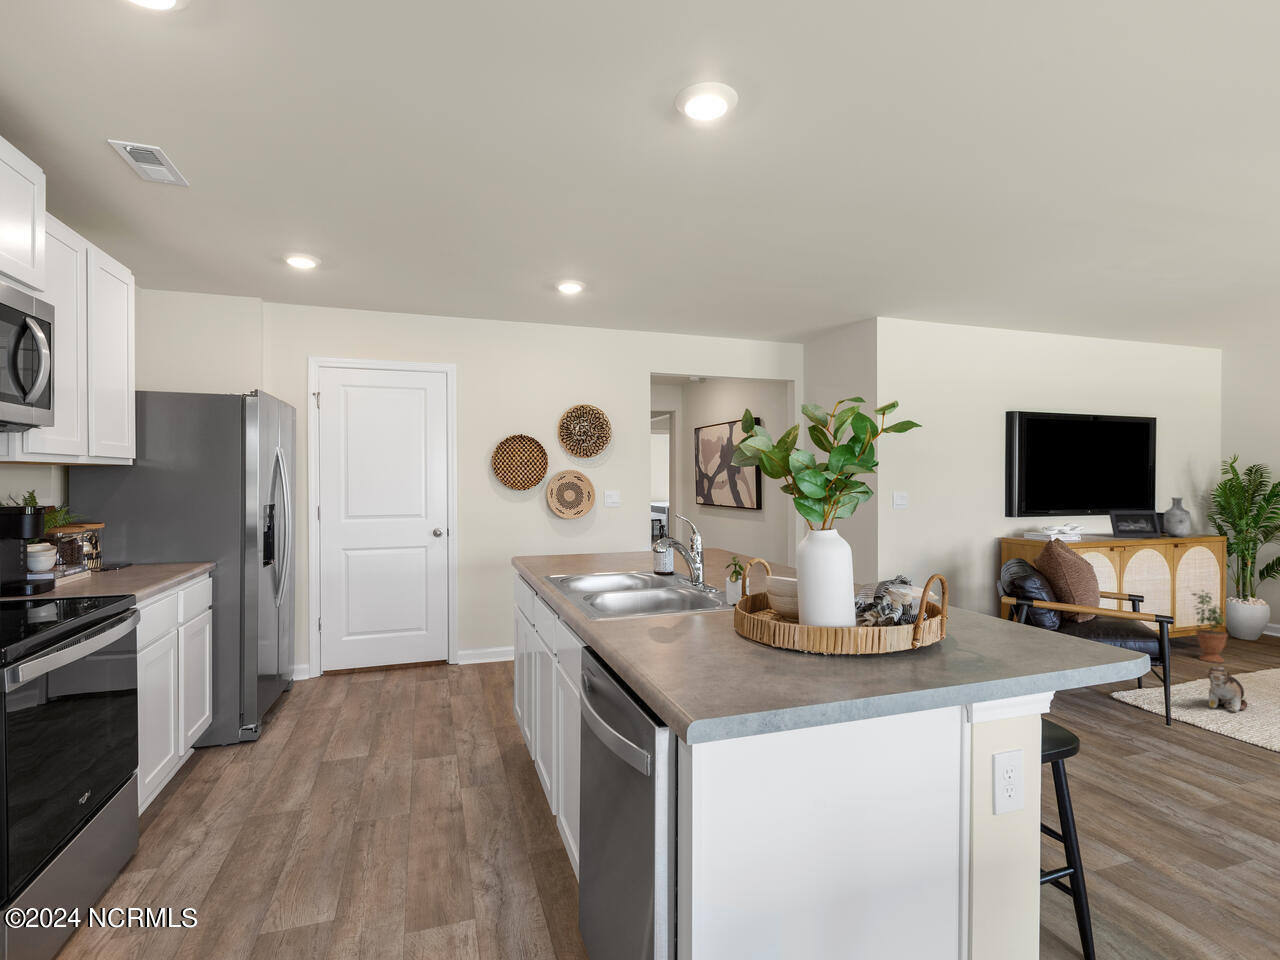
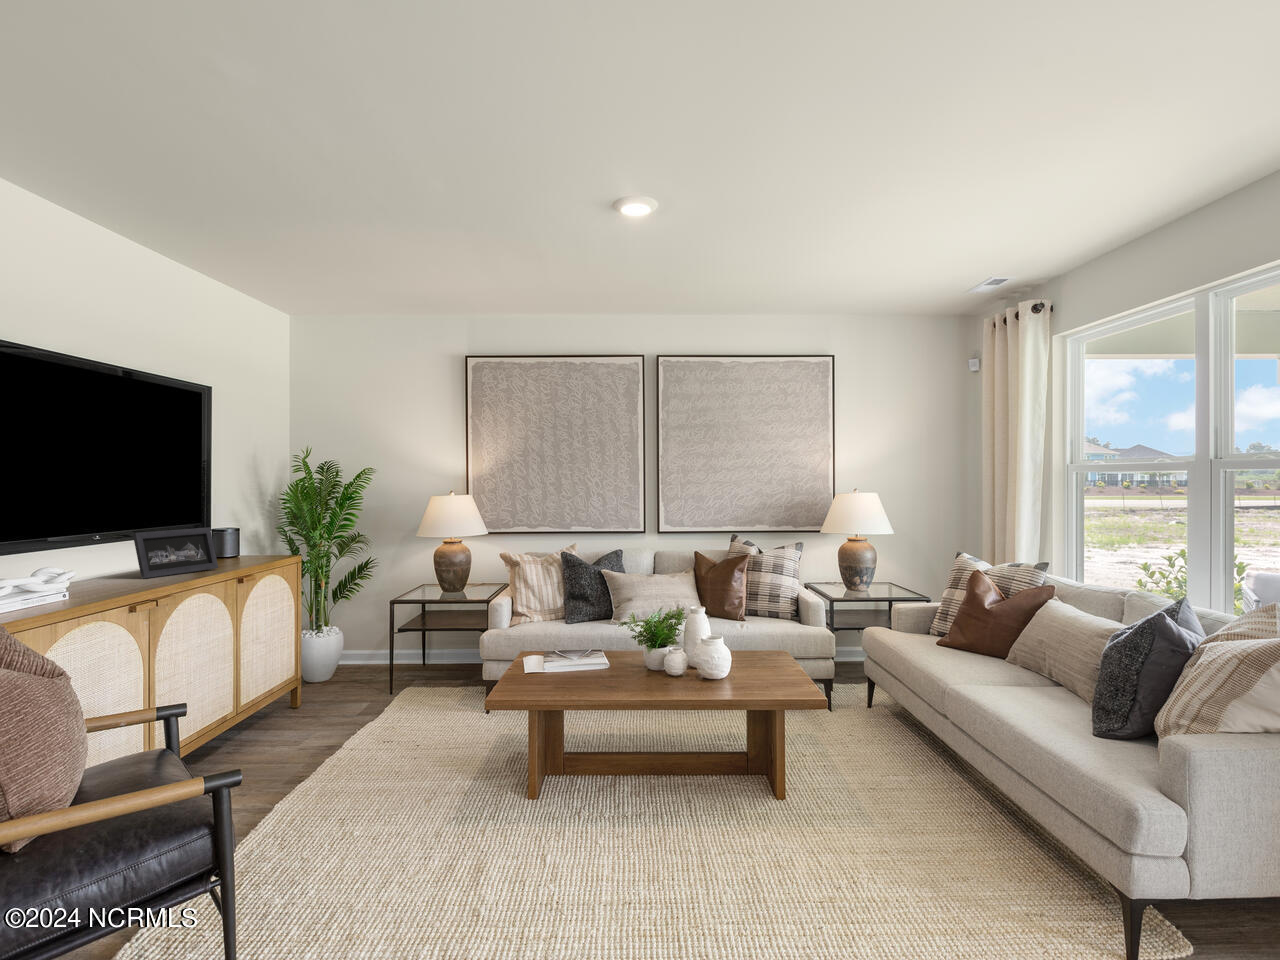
vase: present [1164,498,1190,537] -> none [223,506,258,564]
potted plant: present [1192,590,1227,663] -> none [259,639,306,746]
plush toy: present [1204,666,1247,712] -> none [284,802,345,879]

